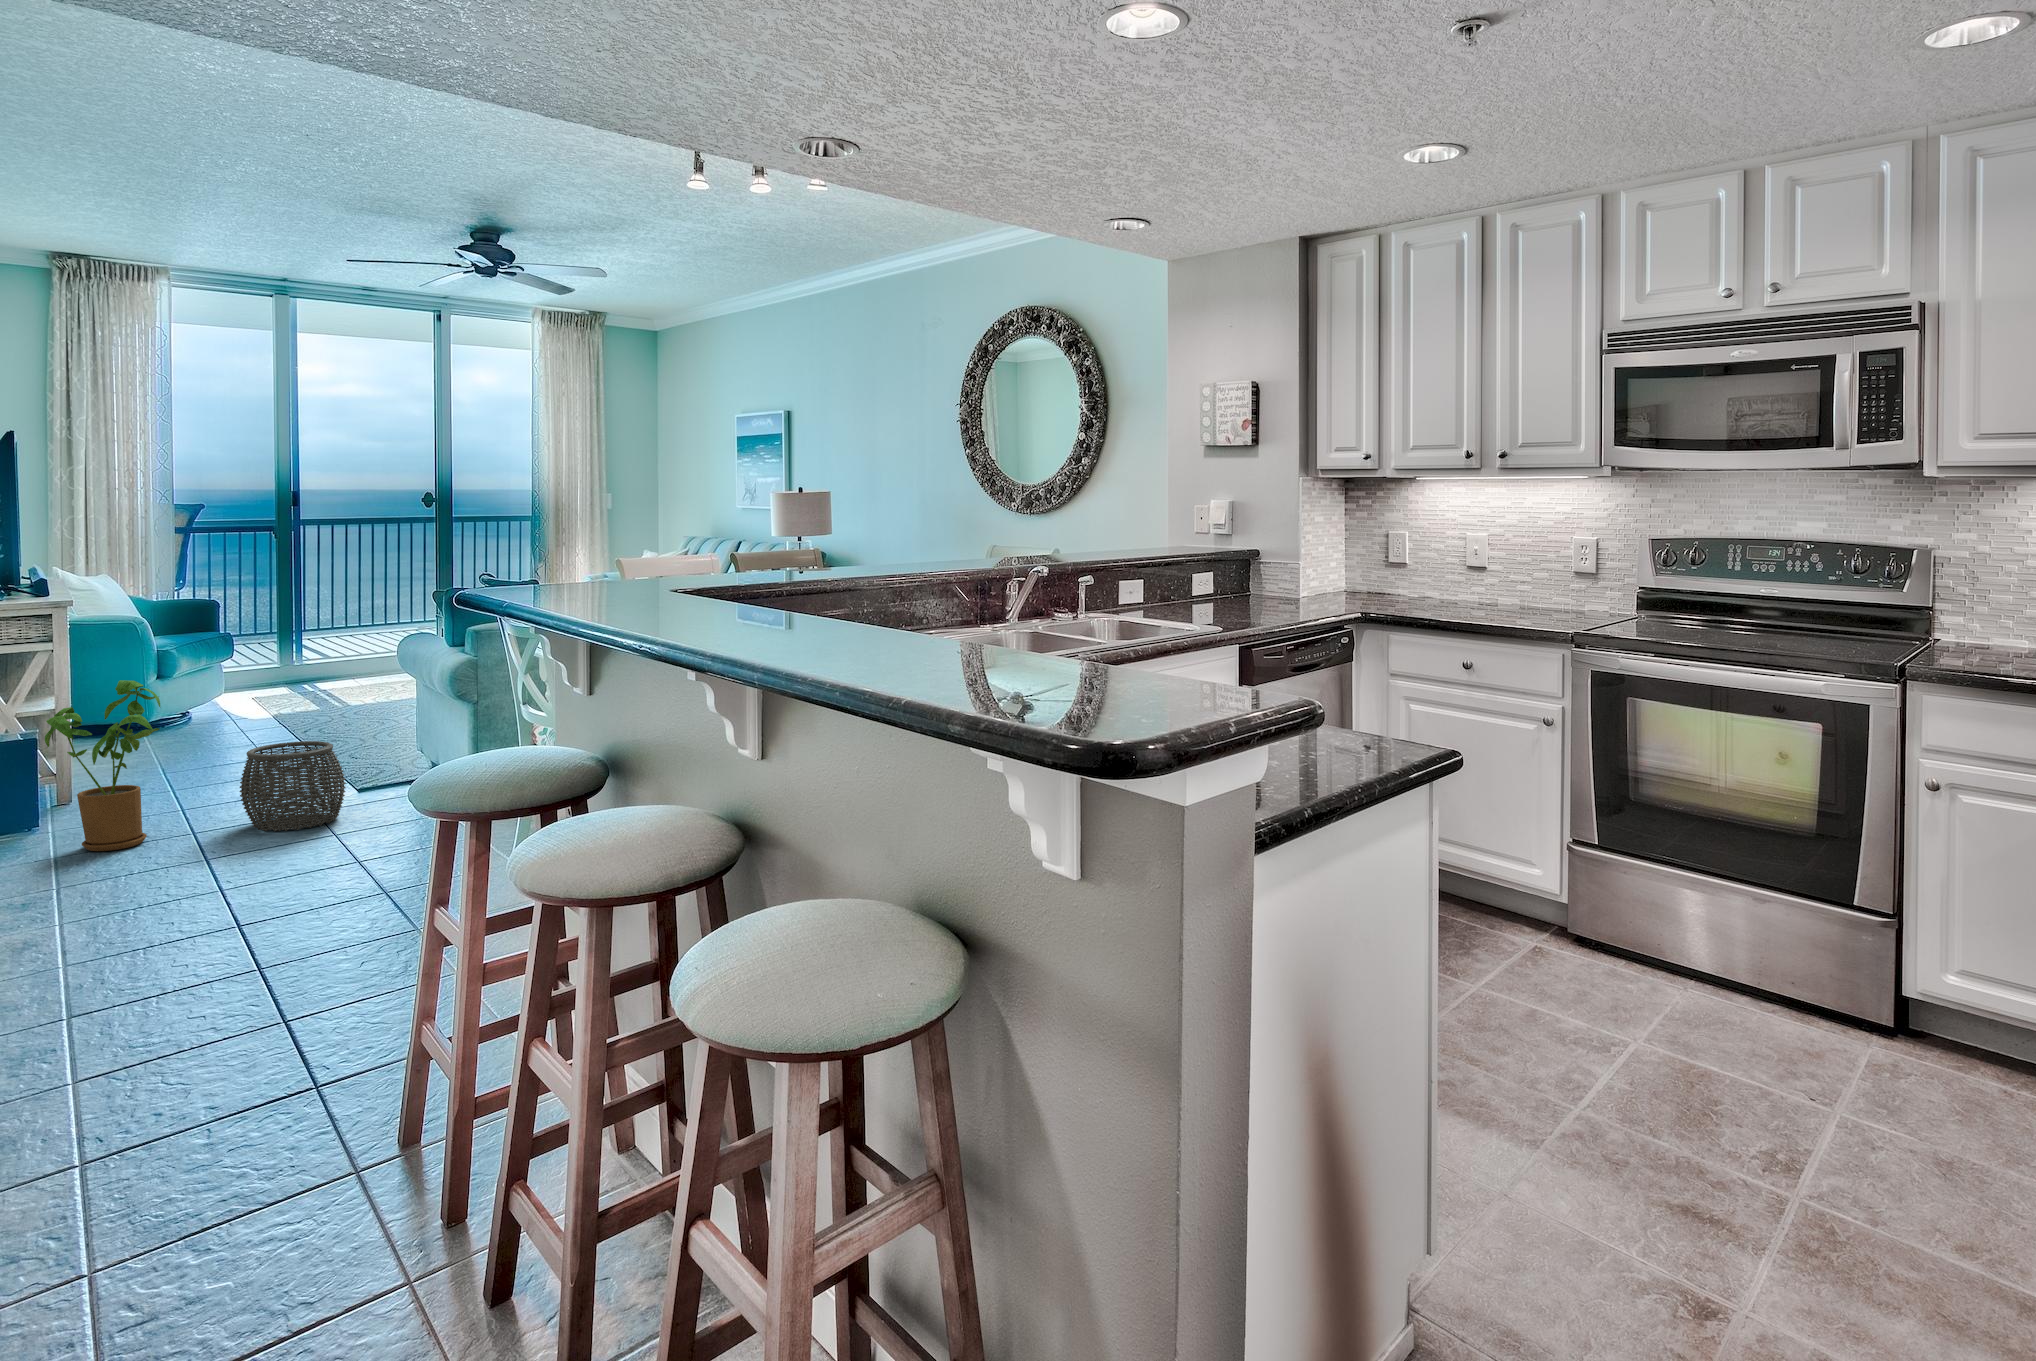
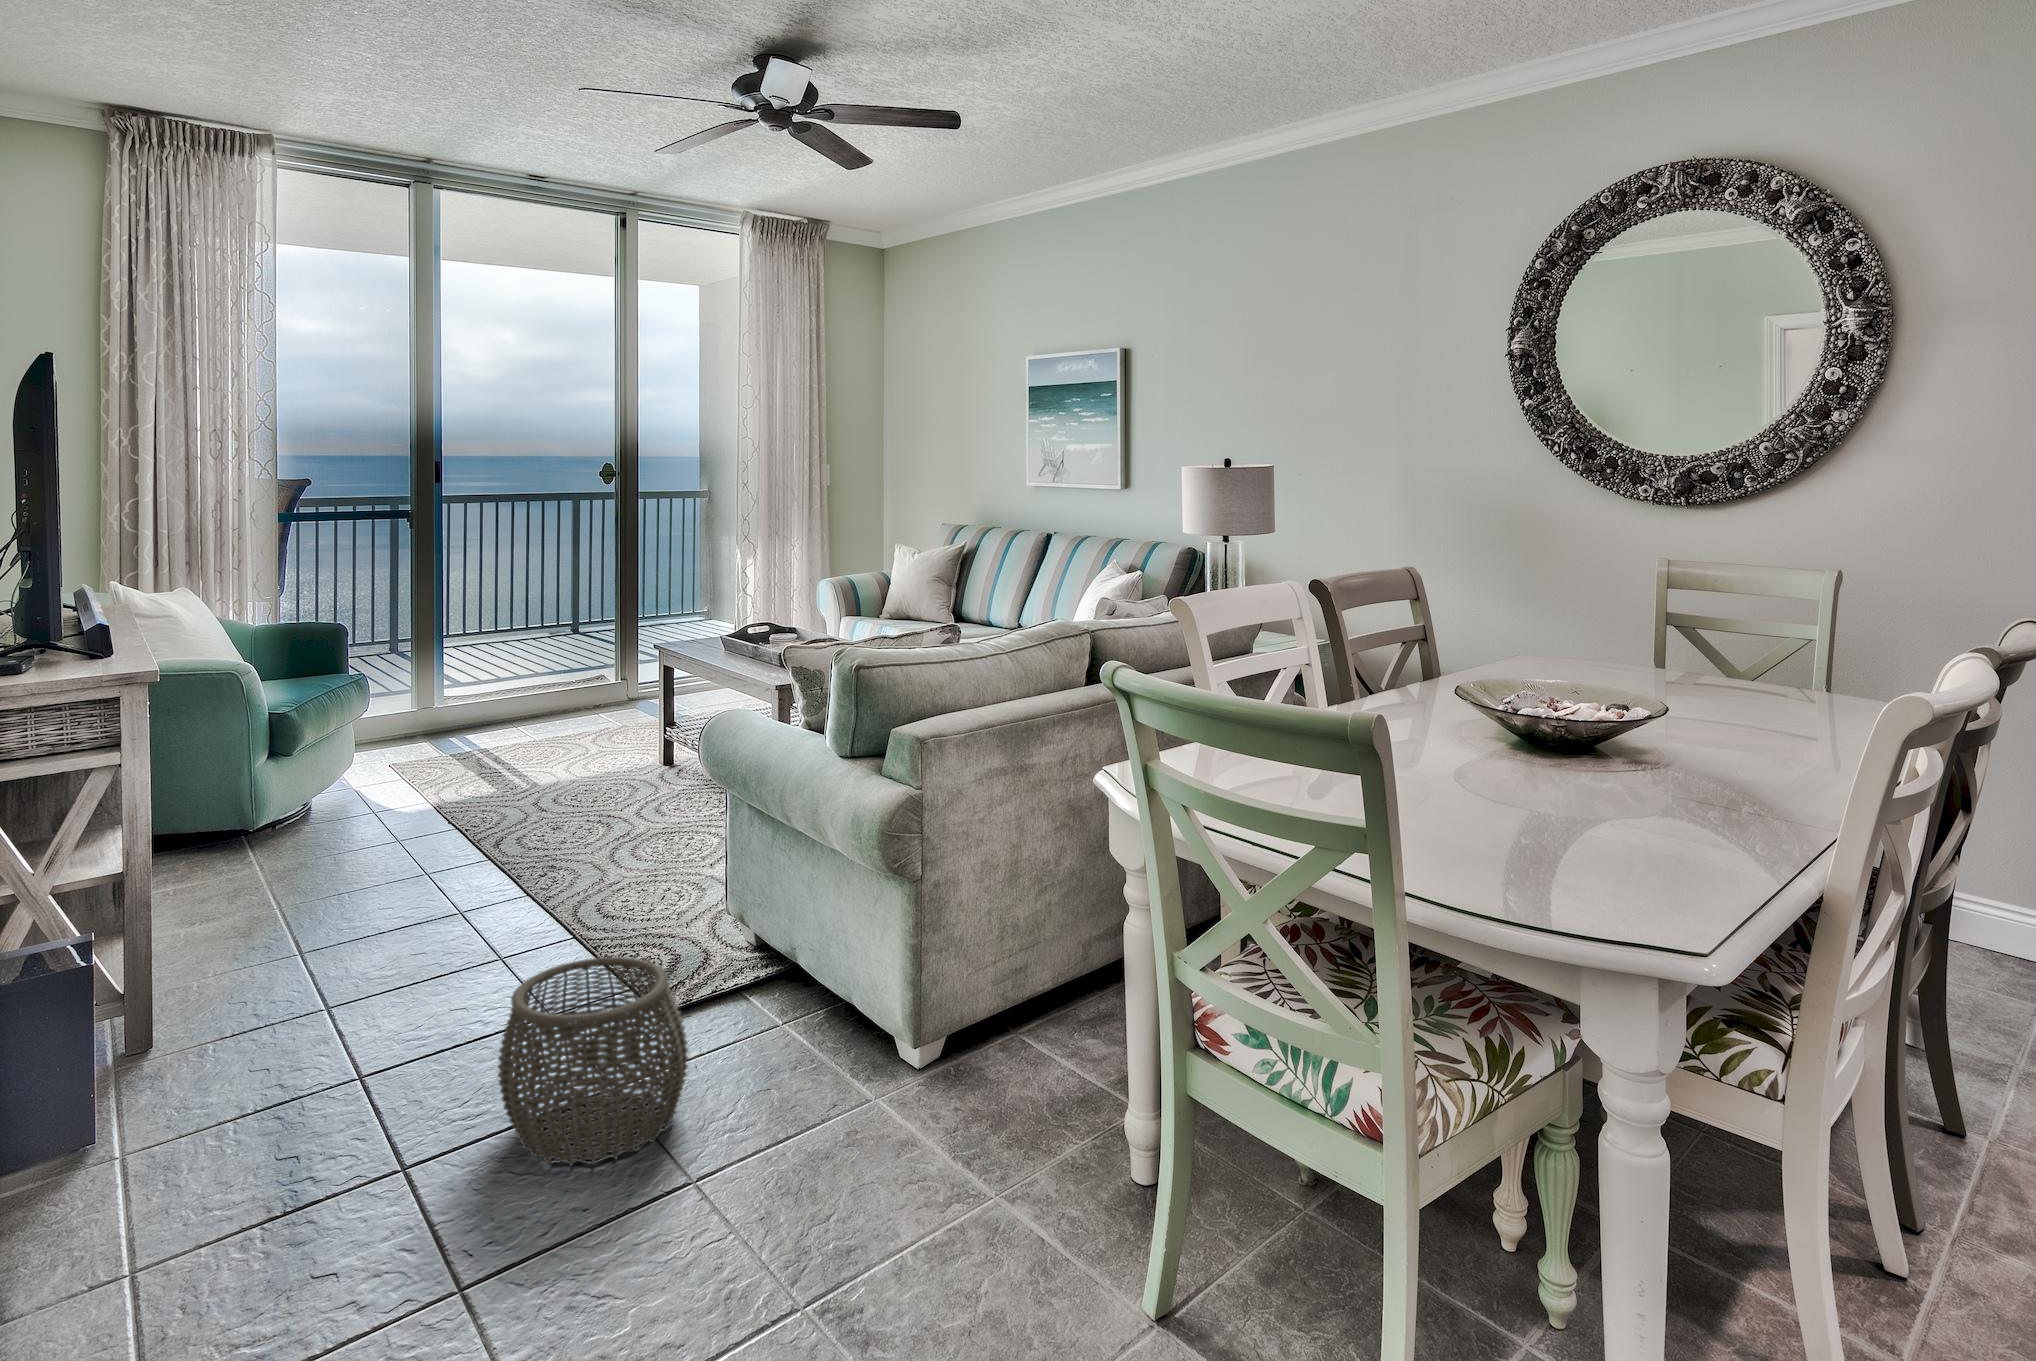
house plant: present [45,680,160,851] -> none [111,875,349,1252]

